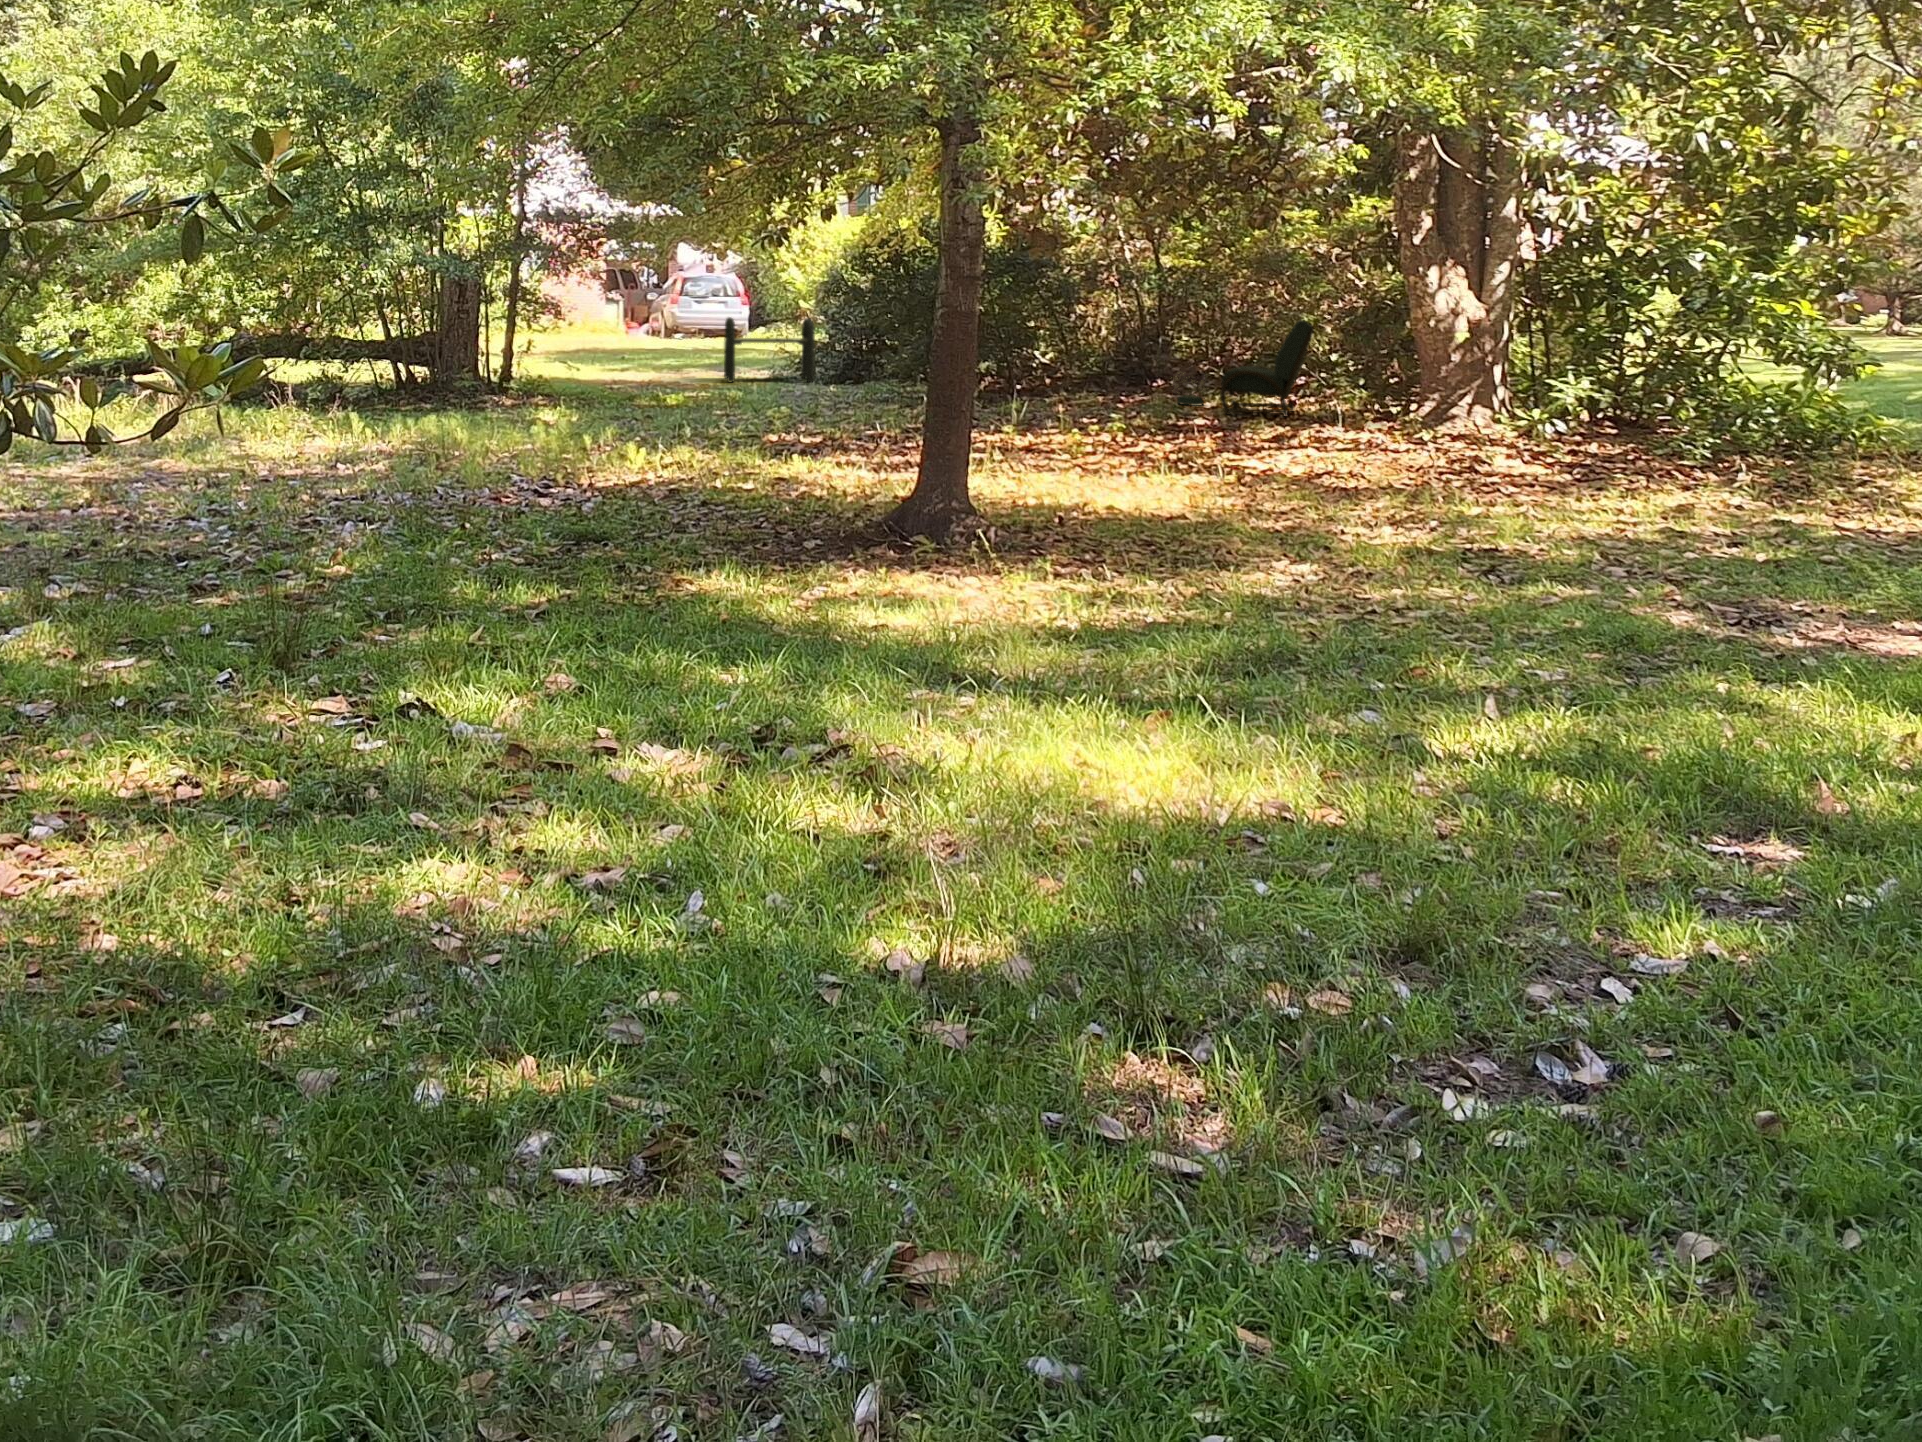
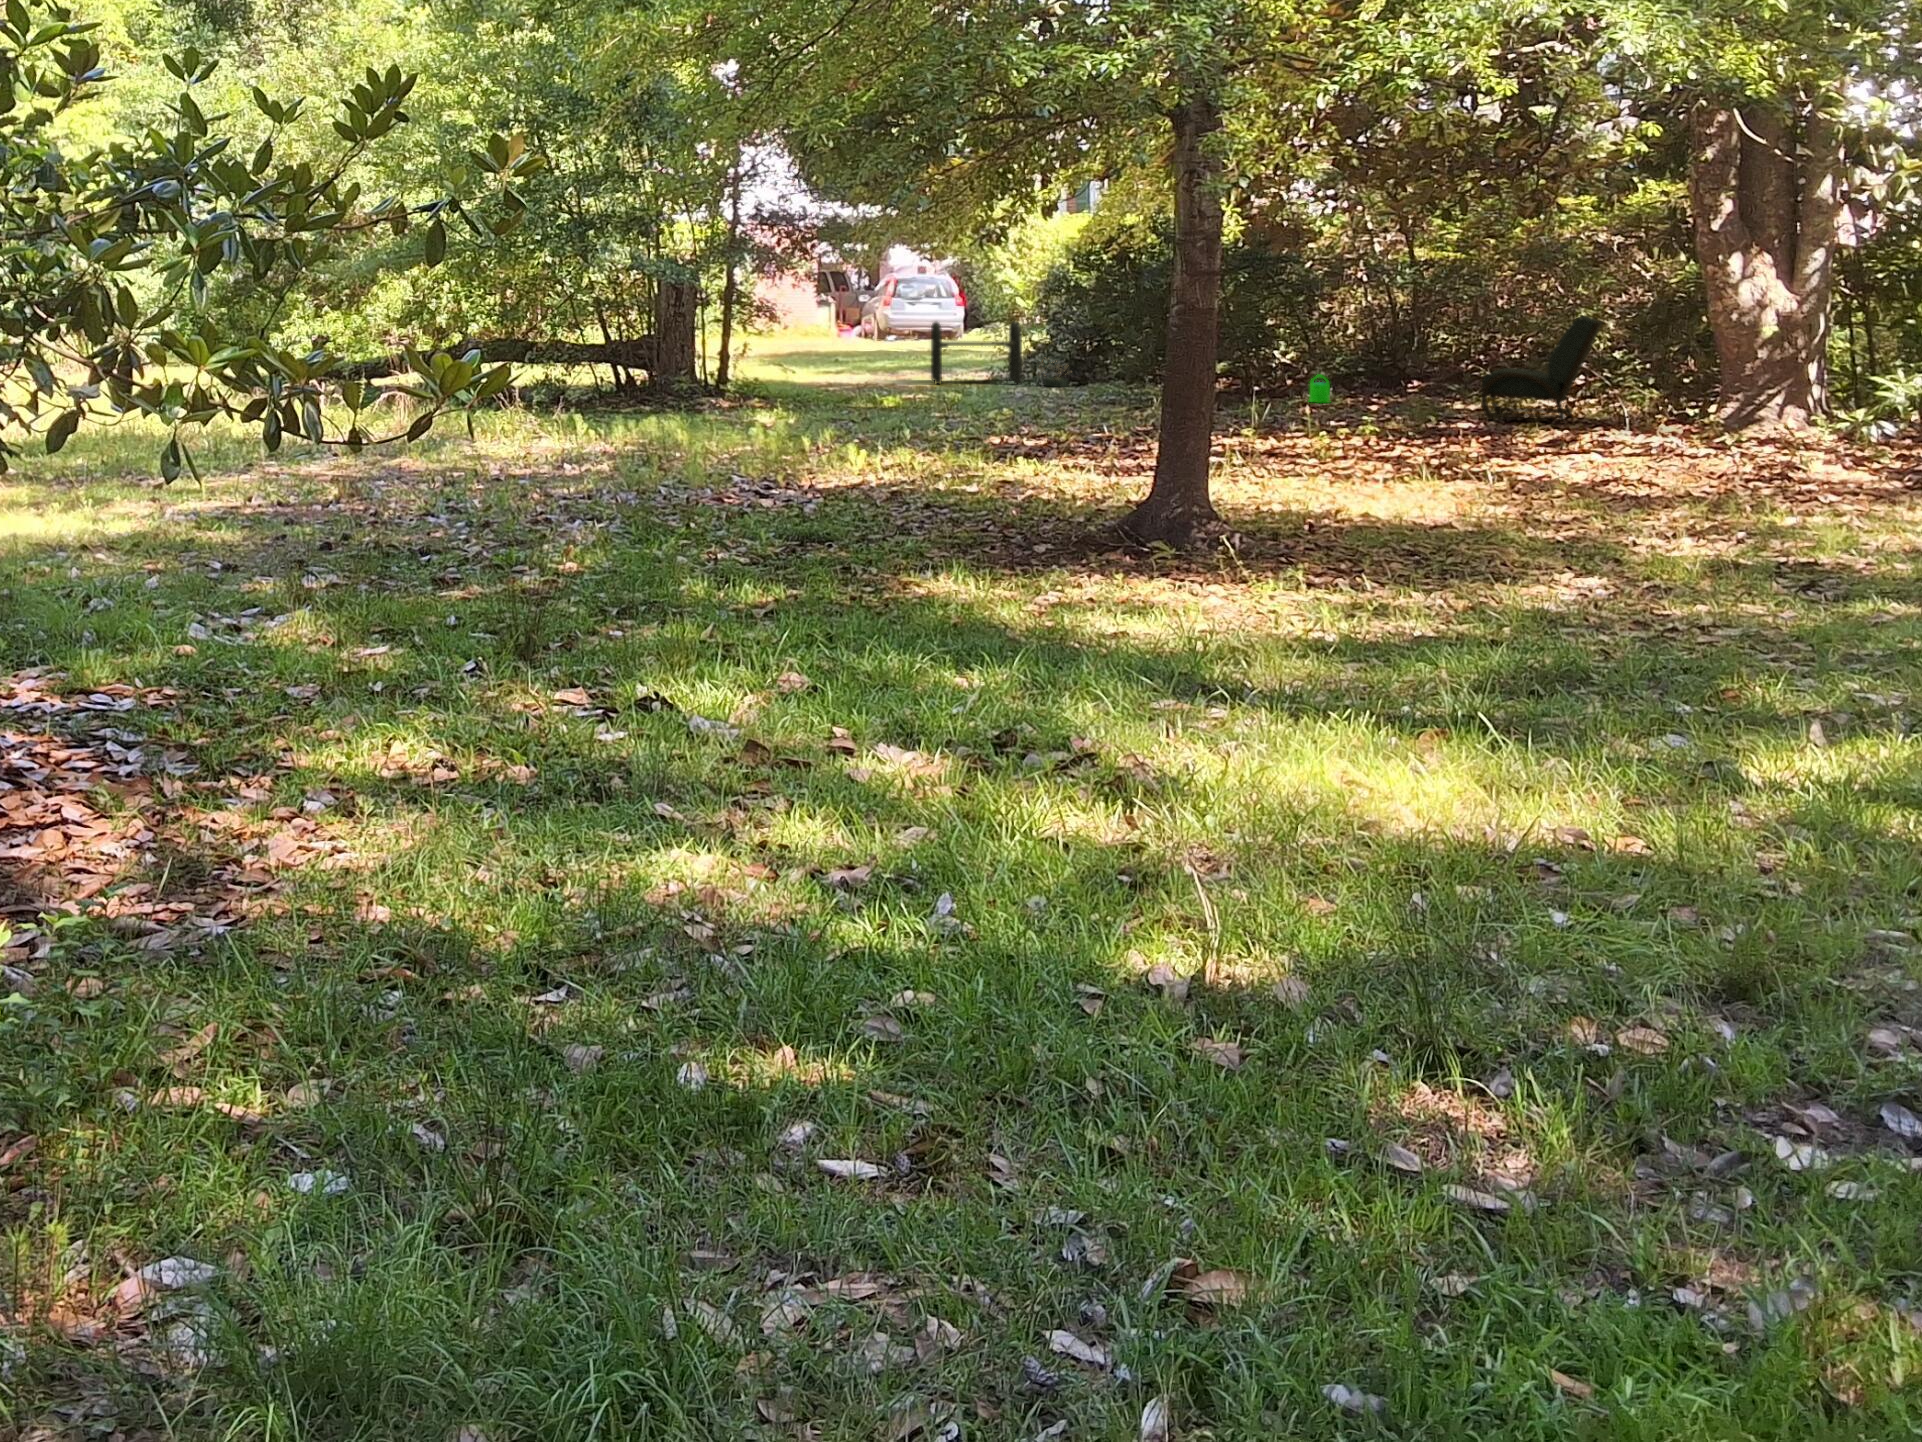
watering can: none [1076,372,1097,399] -> present [1309,375,1331,403]
decorative plant: present [1175,373,1206,406] -> present [1041,357,1068,387]

